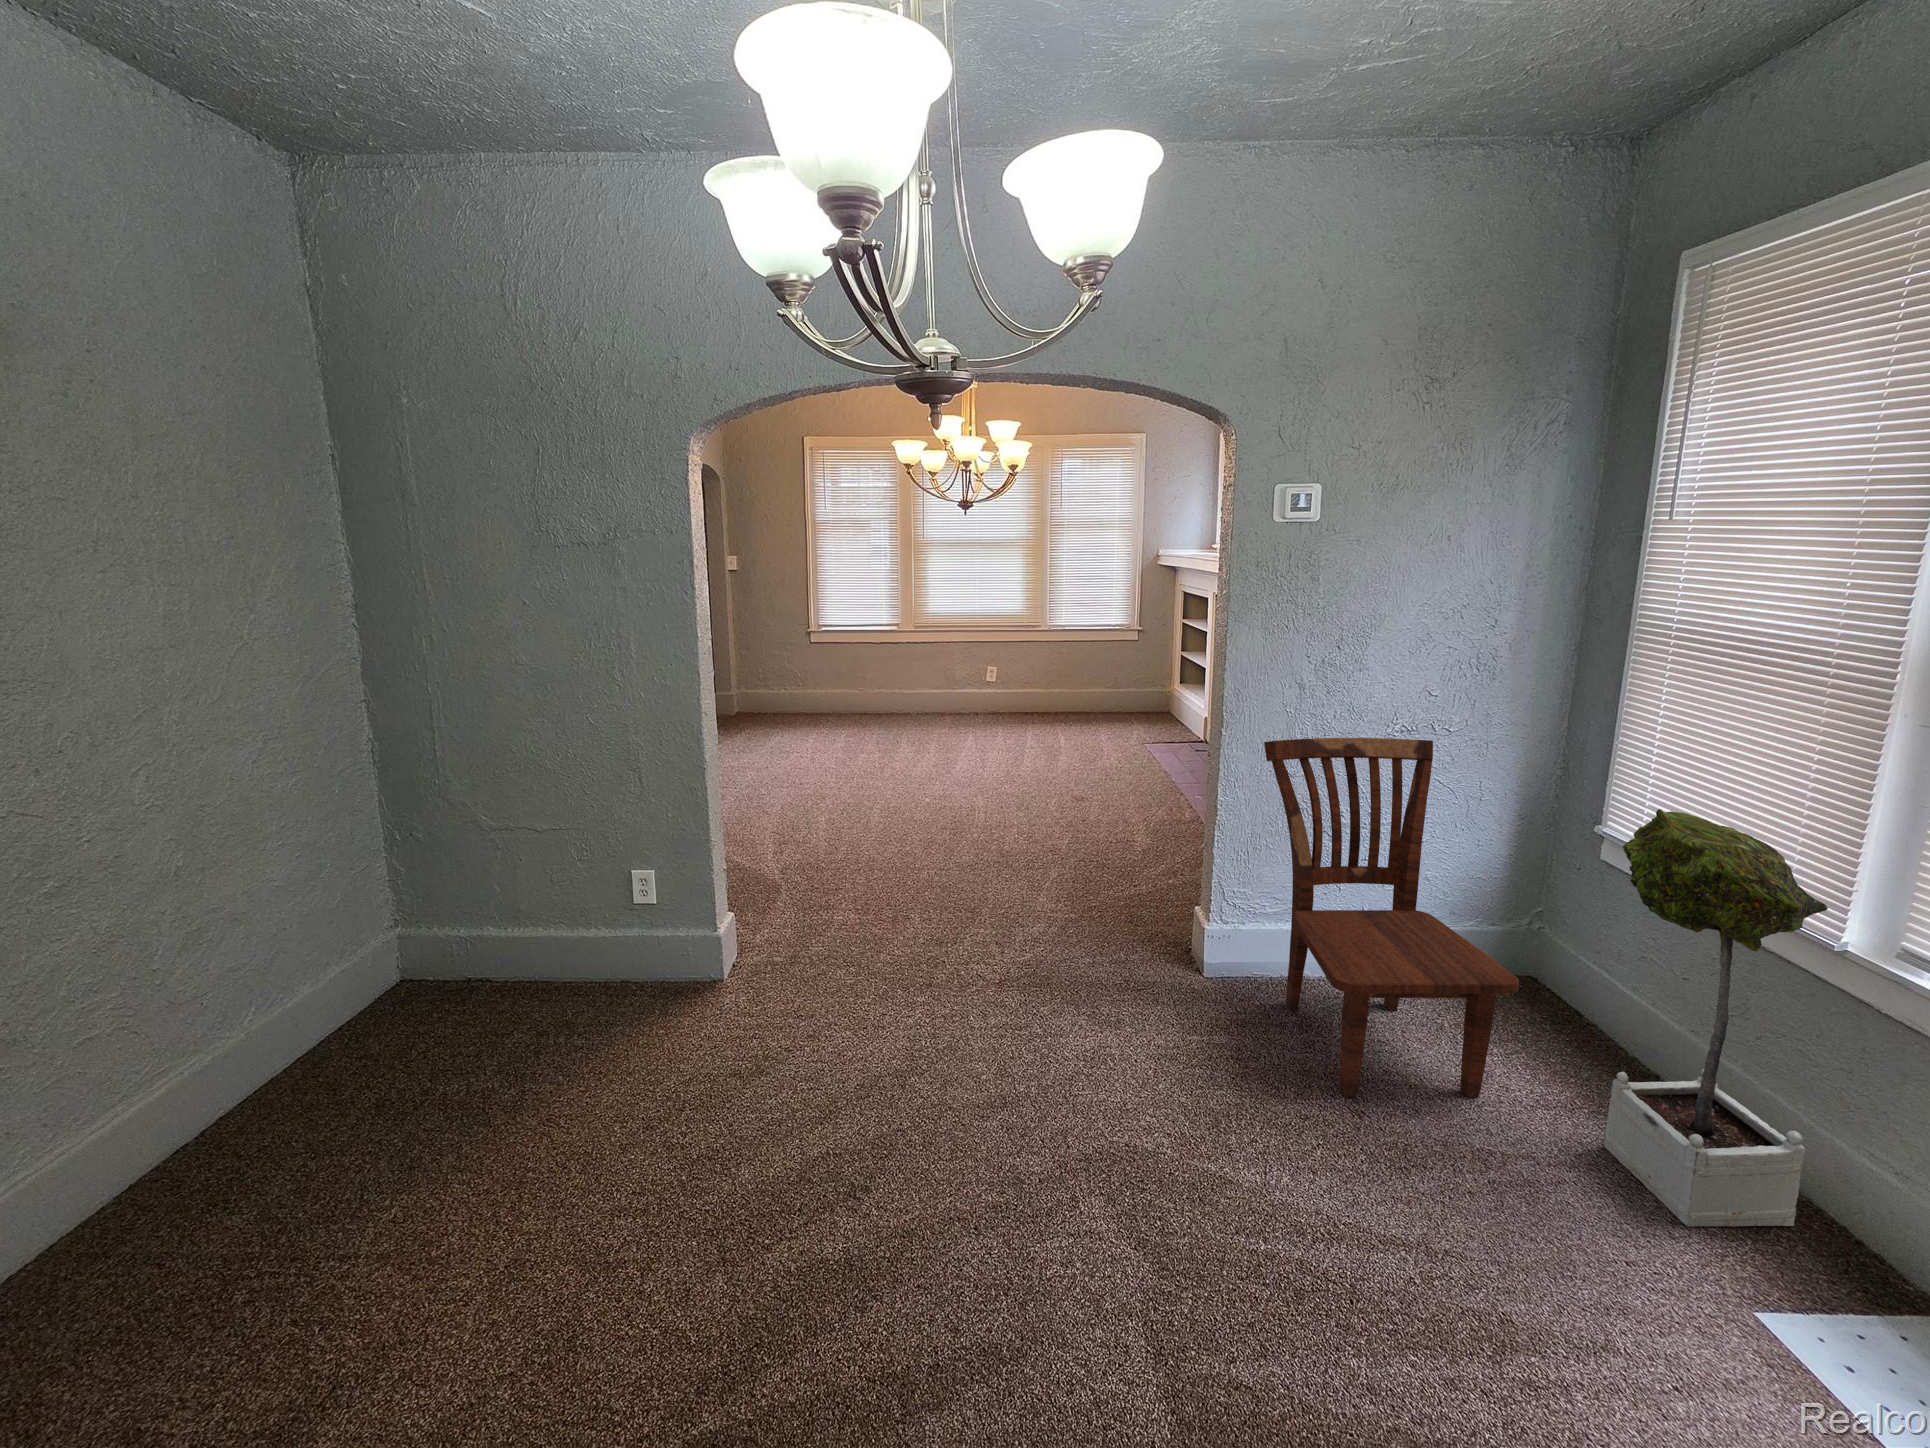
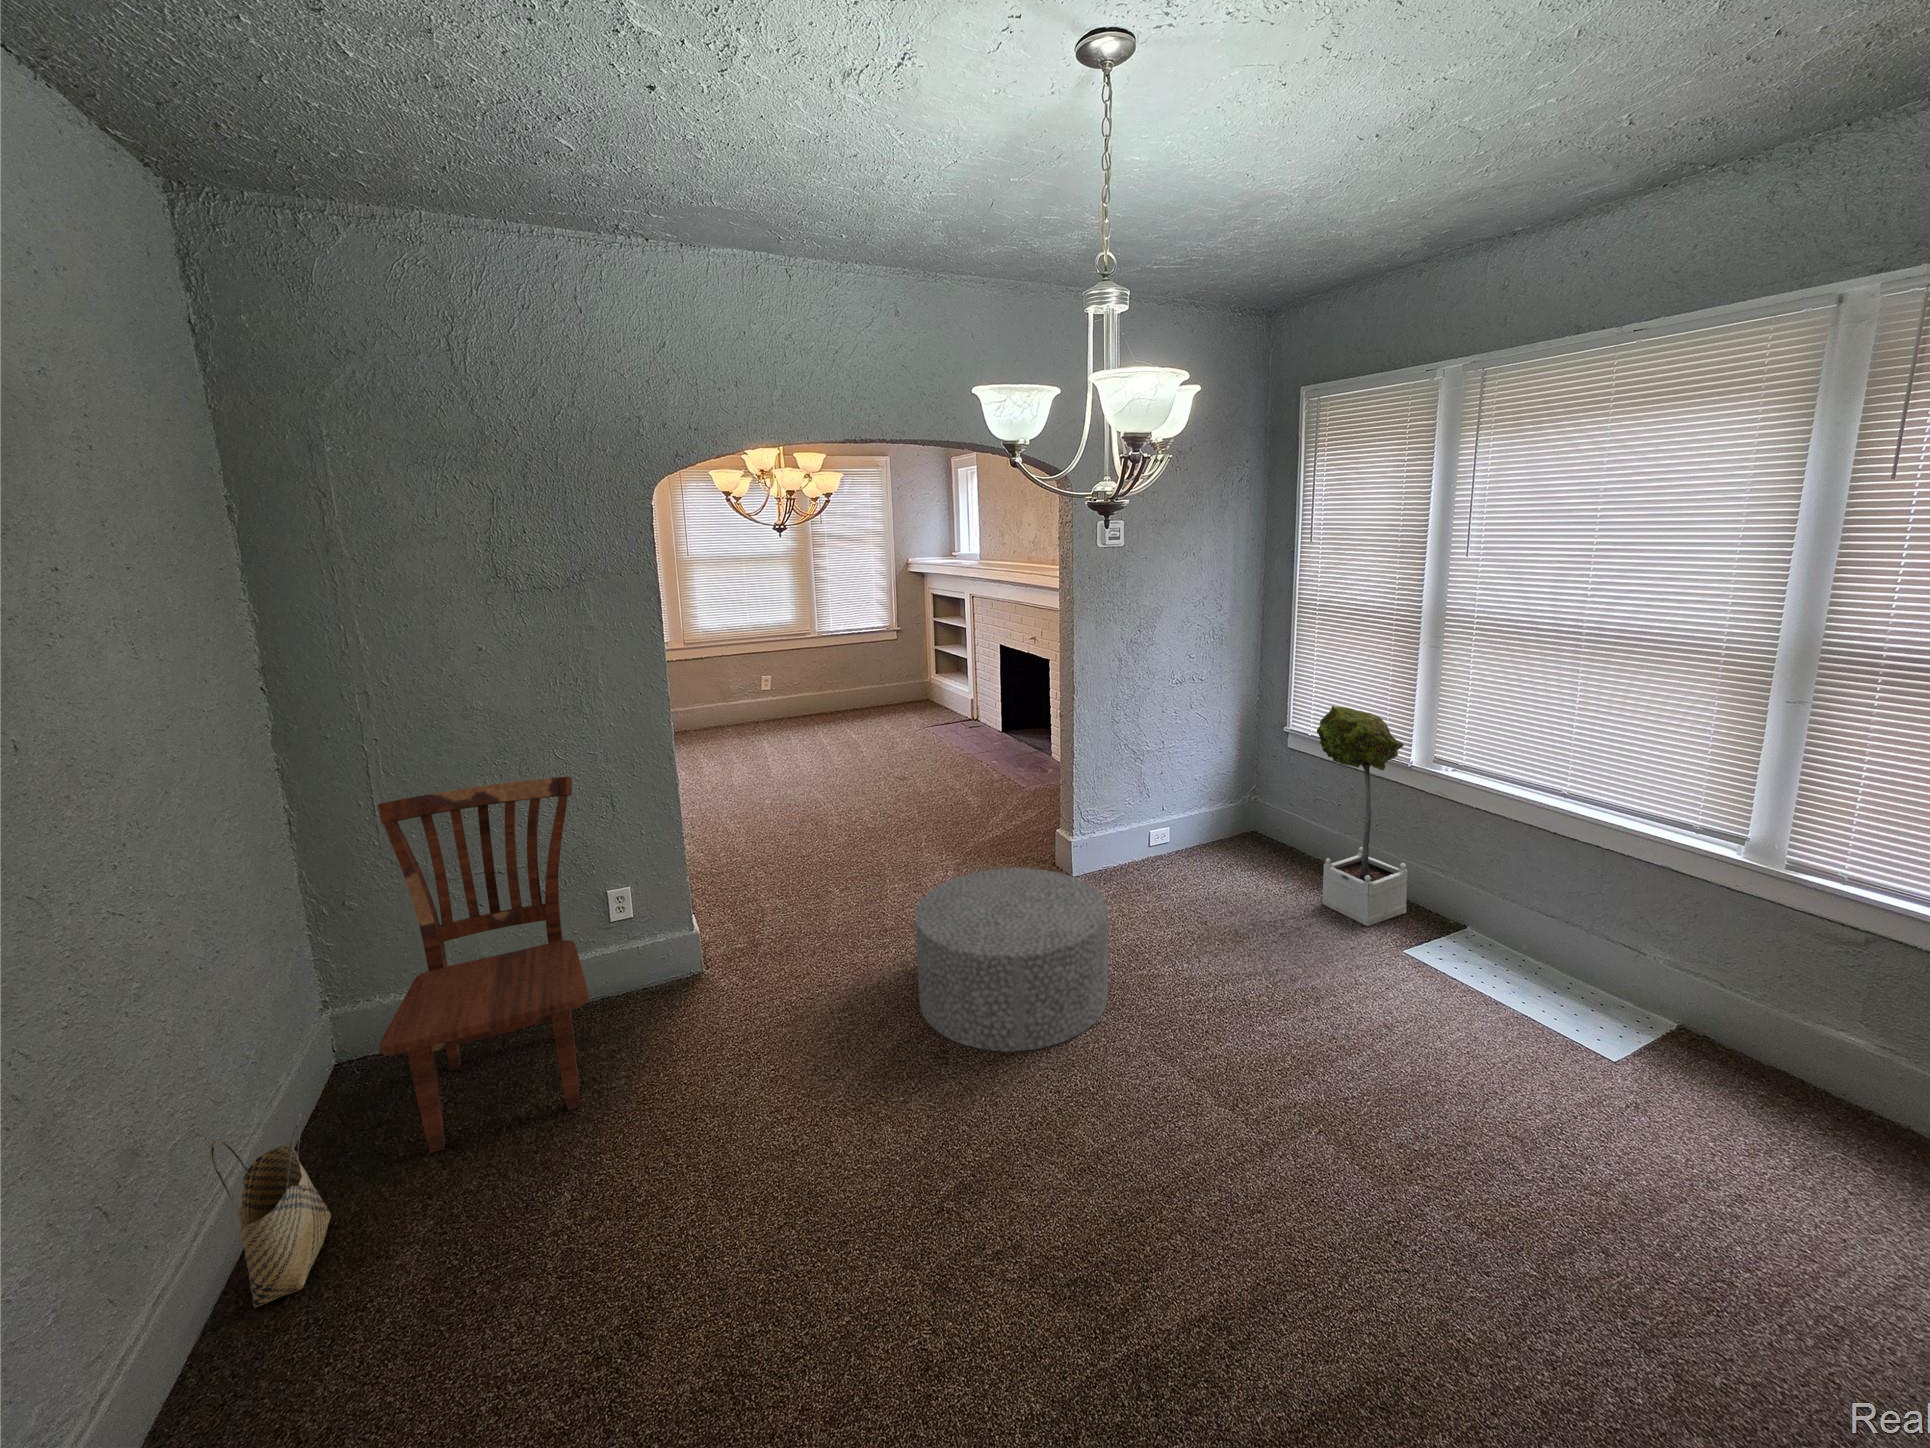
dining chair: present [1264,738,1519,1097] -> present [377,777,589,1153]
ottoman: none [875,947,1148,1246] -> present [915,868,1108,1052]
woven basket: none [94,1043,239,1223] -> present [210,1114,331,1307]

